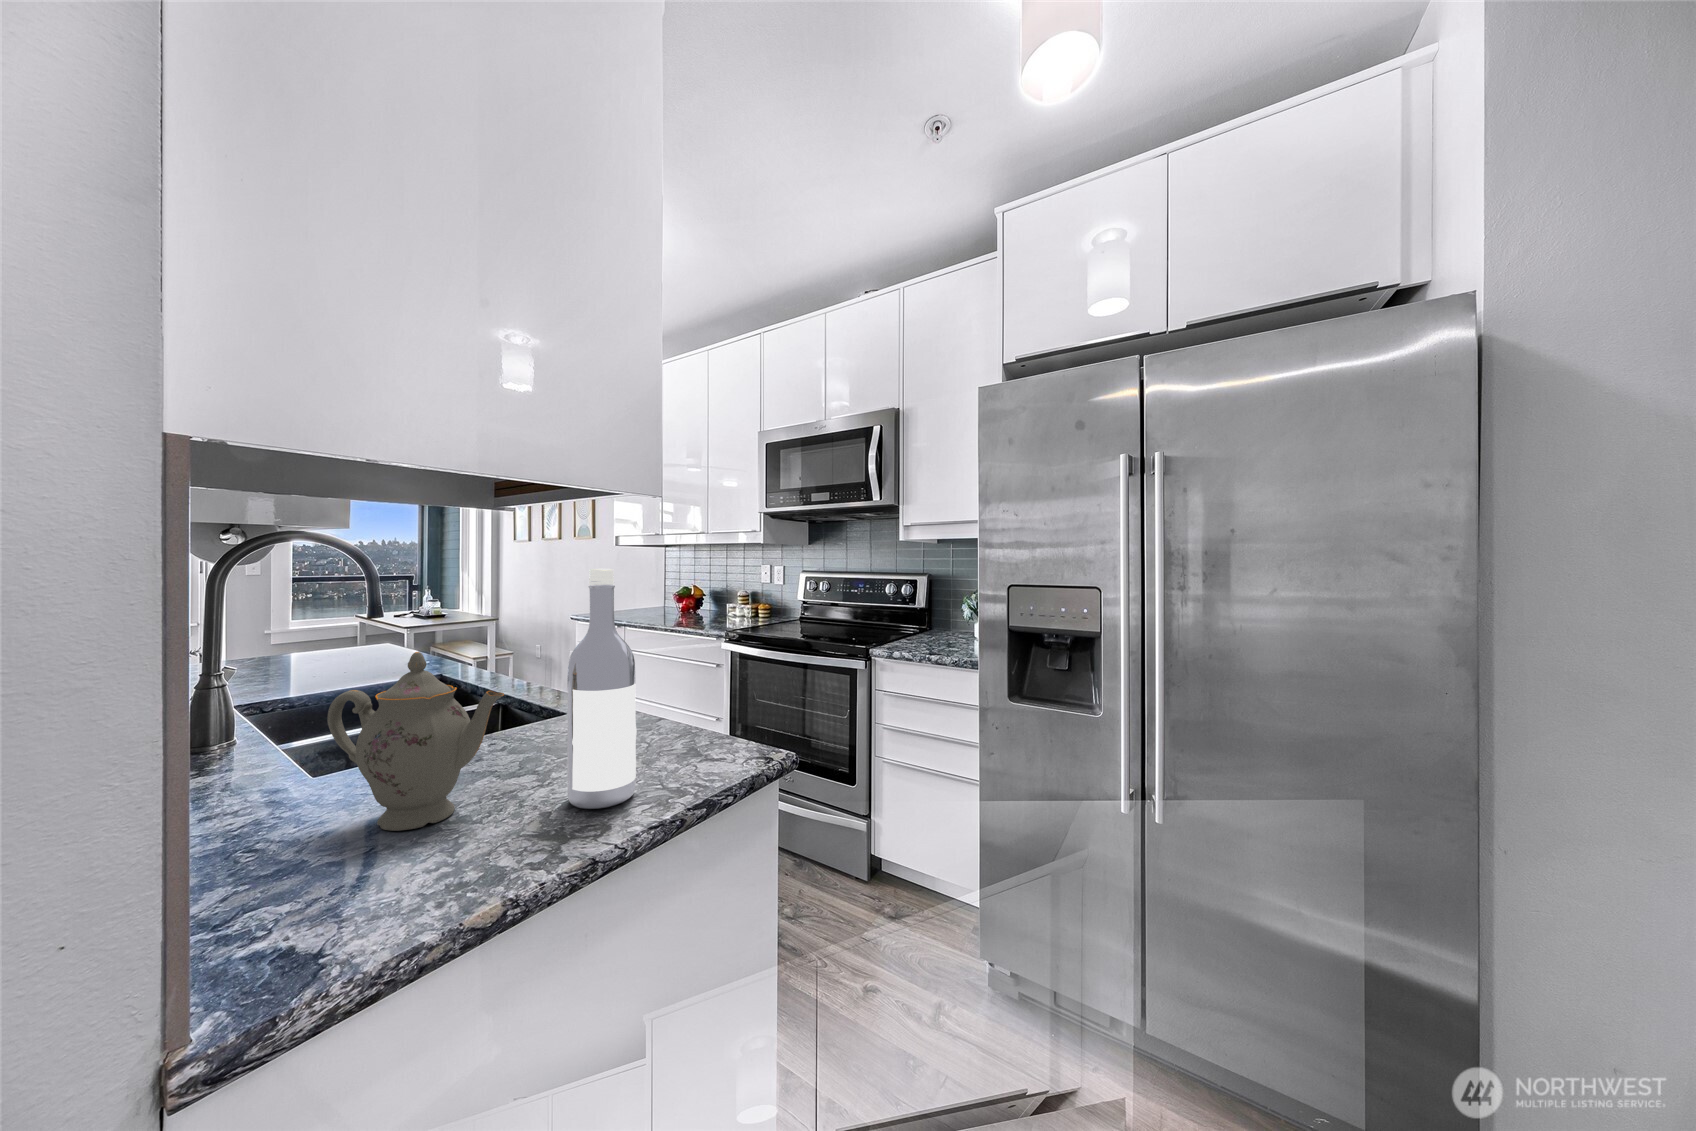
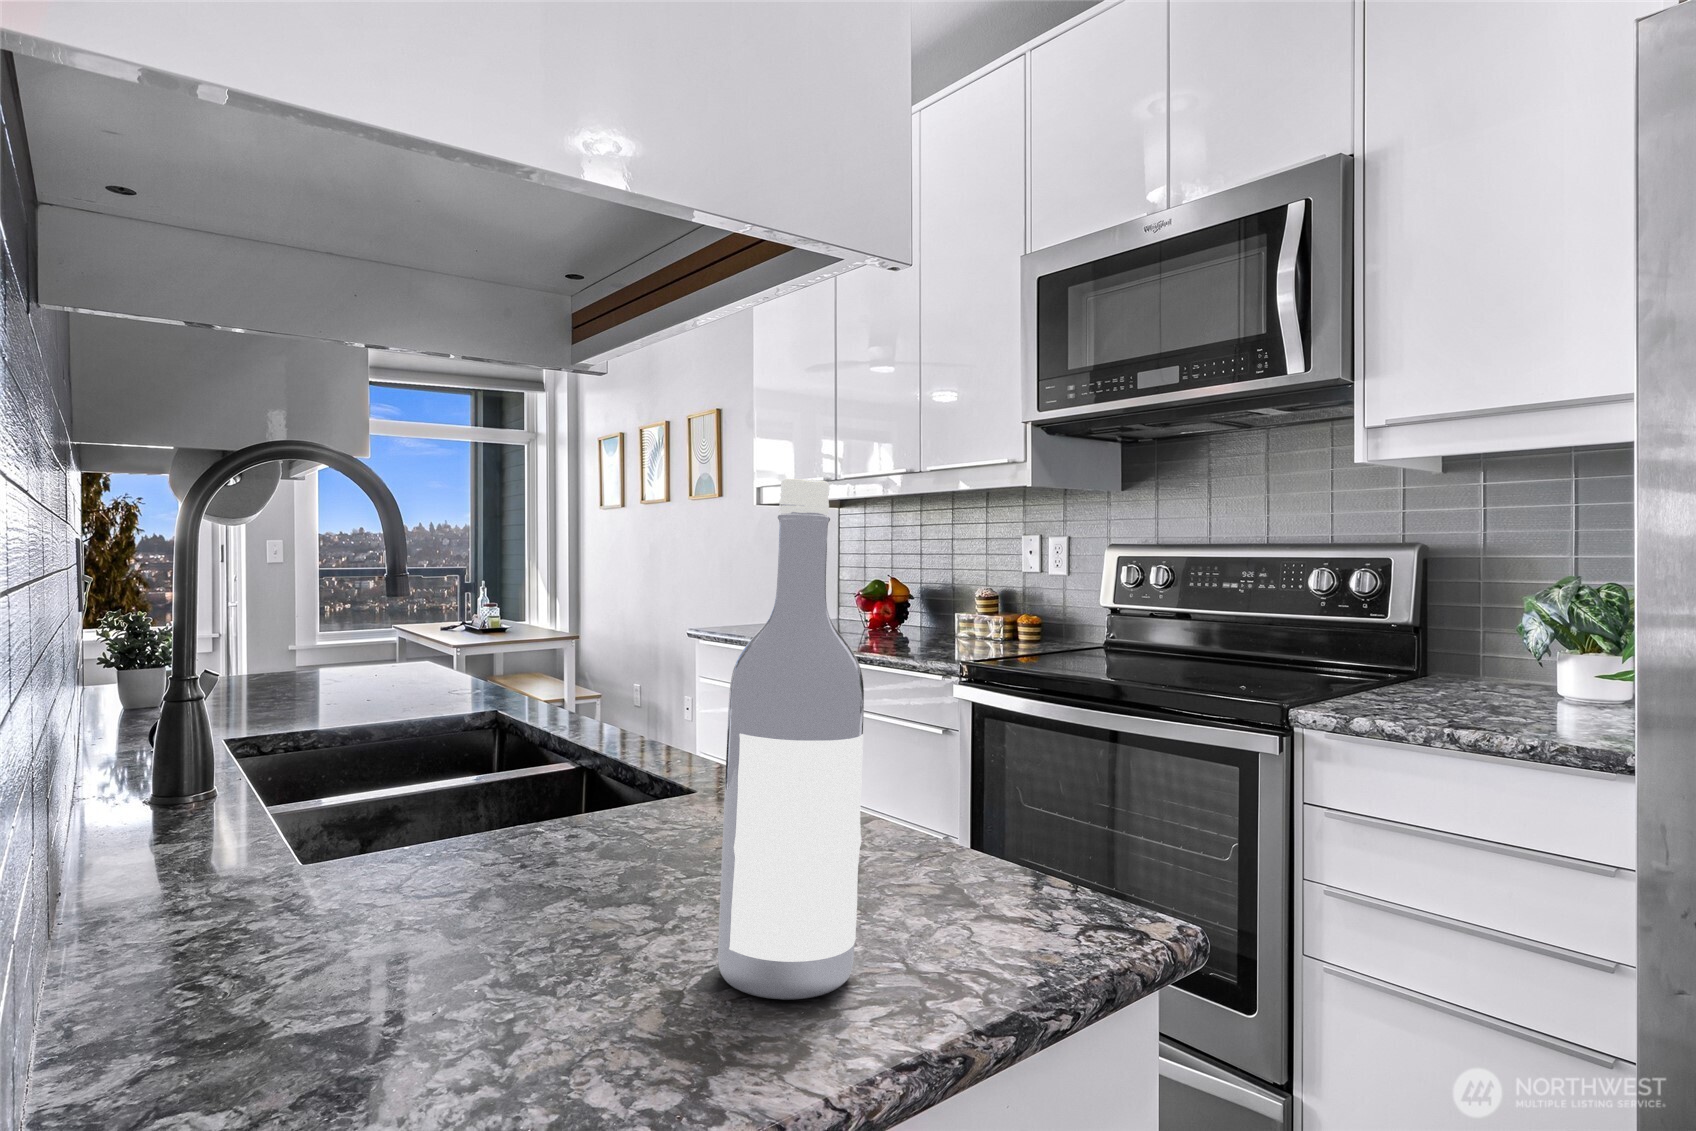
teapot: present [327,652,504,831] -> none [299,631,606,988]

